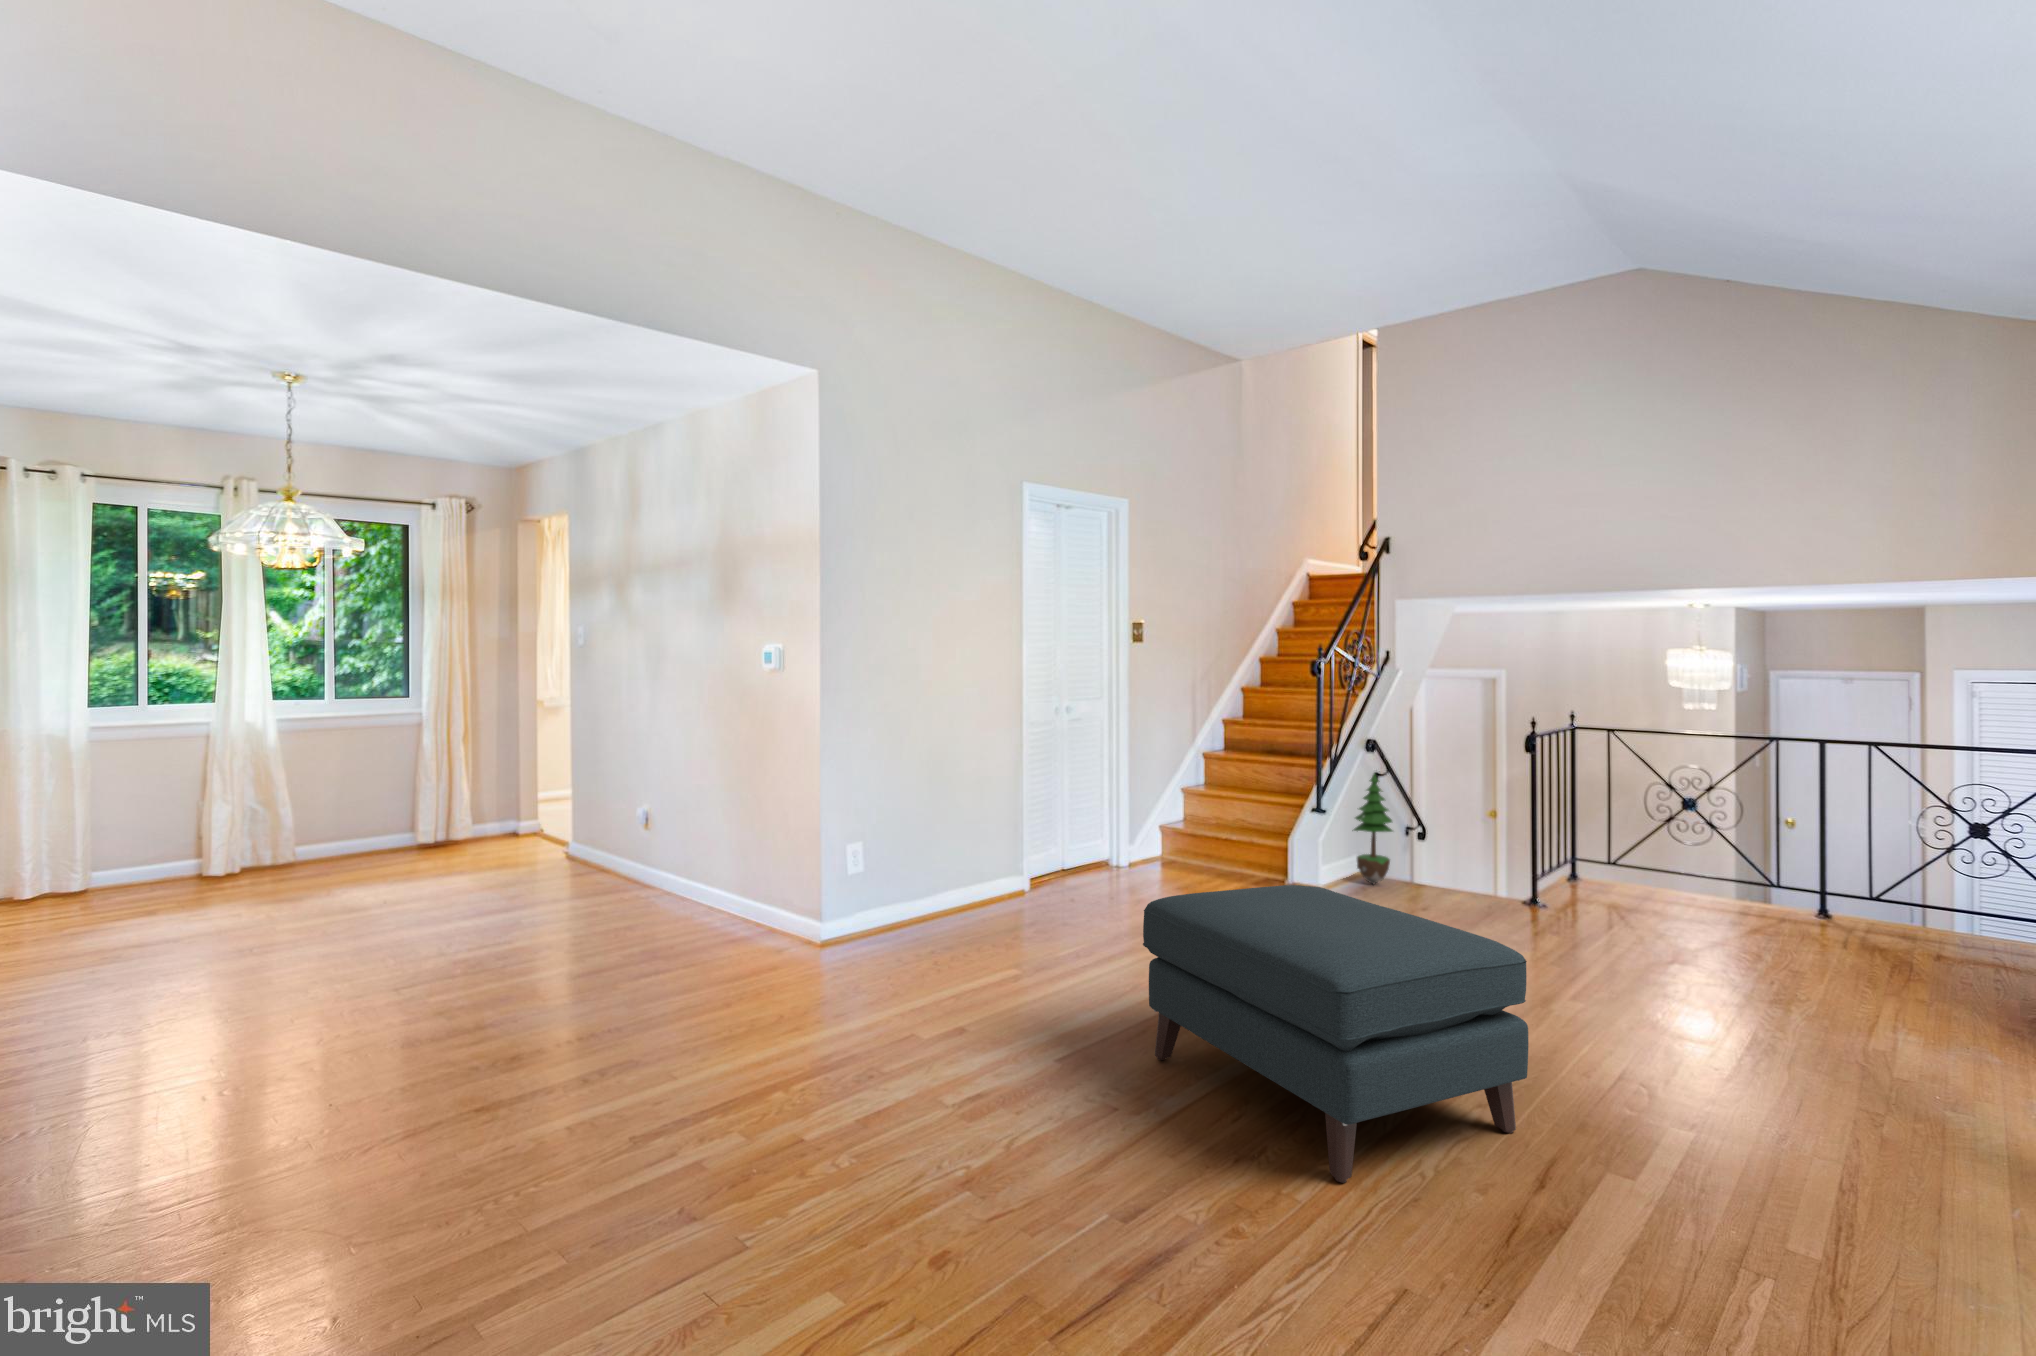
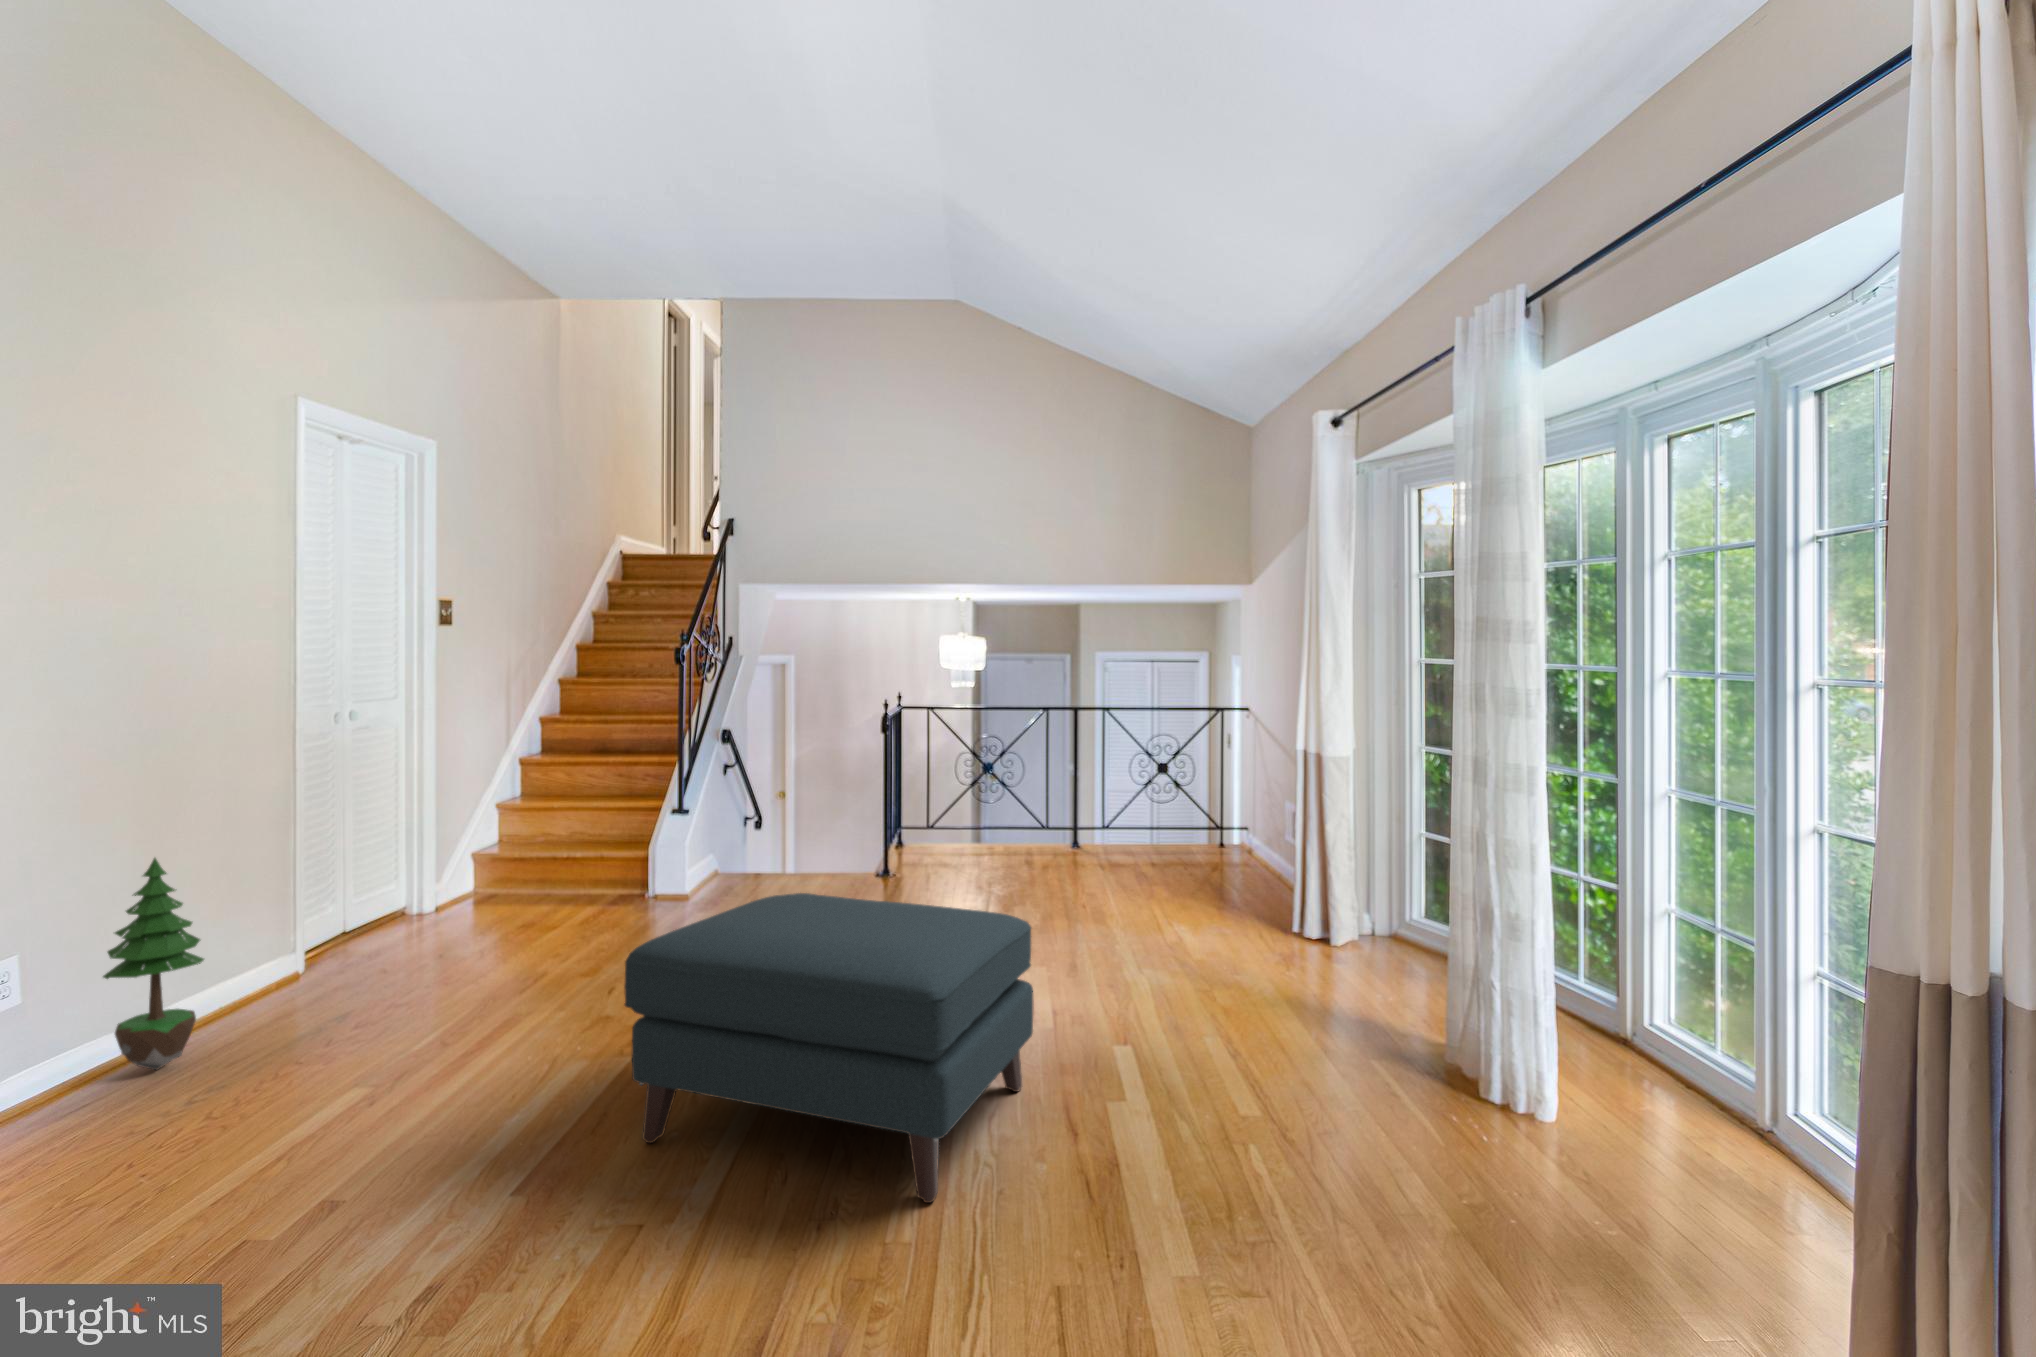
potted tree: present [1352,774,1392,884] -> present [103,858,204,1070]

